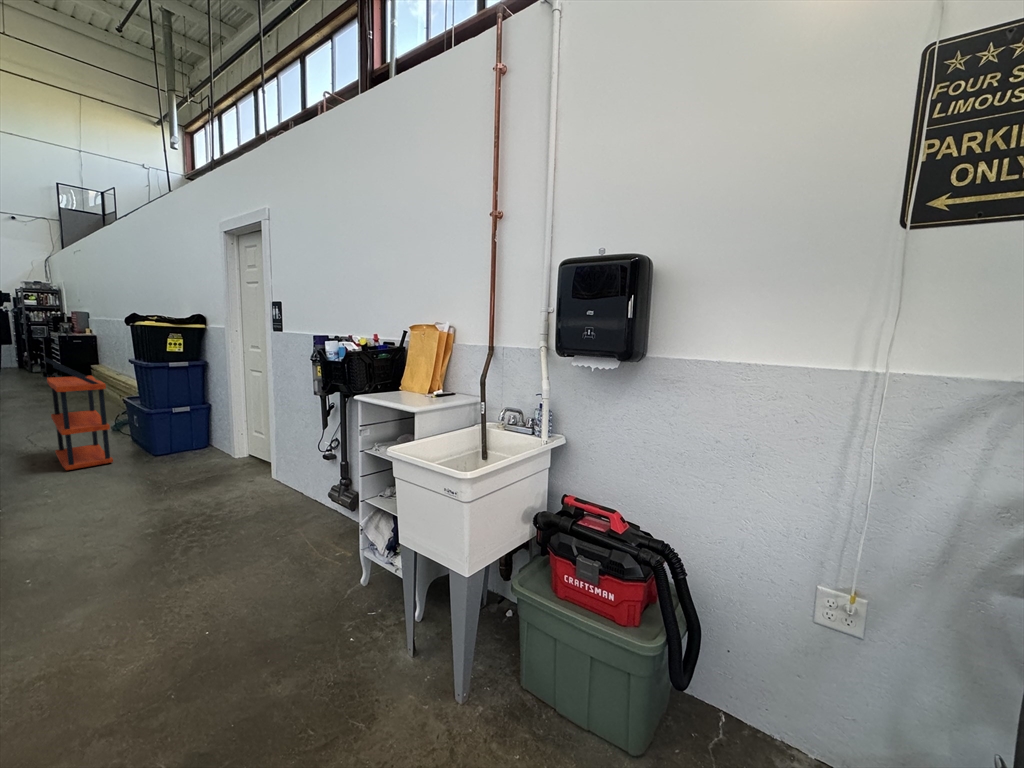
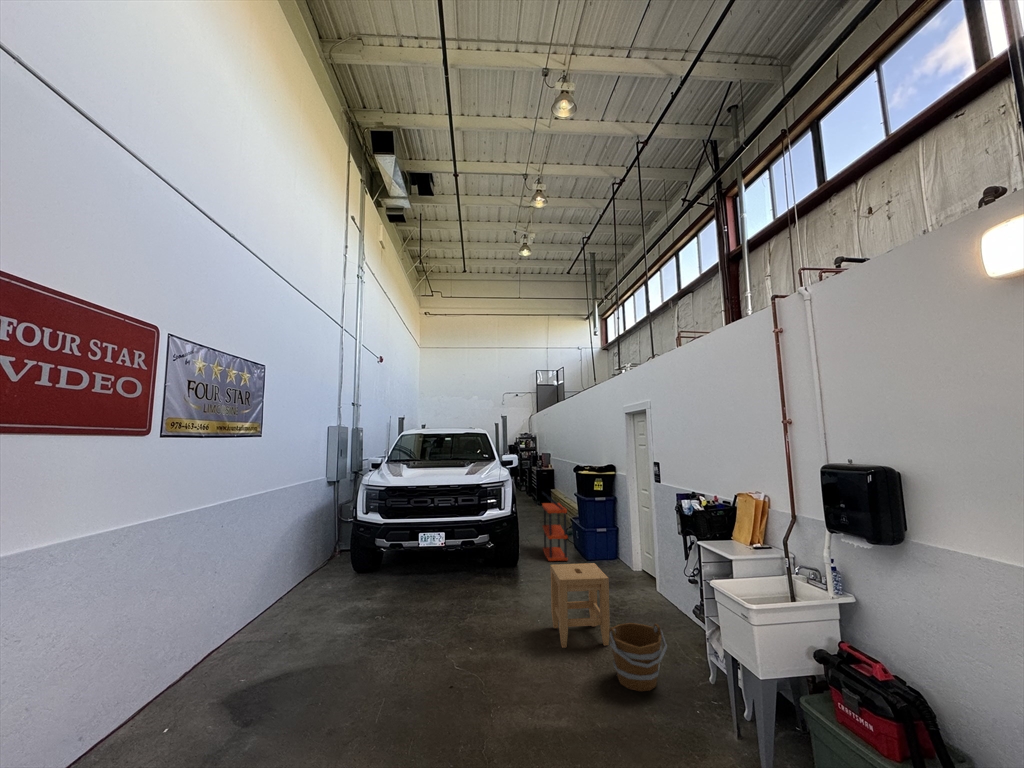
stool: none [22,461,186,641] -> present [550,563,610,648]
bucket: none [176,535,299,664] -> present [609,623,667,691]

